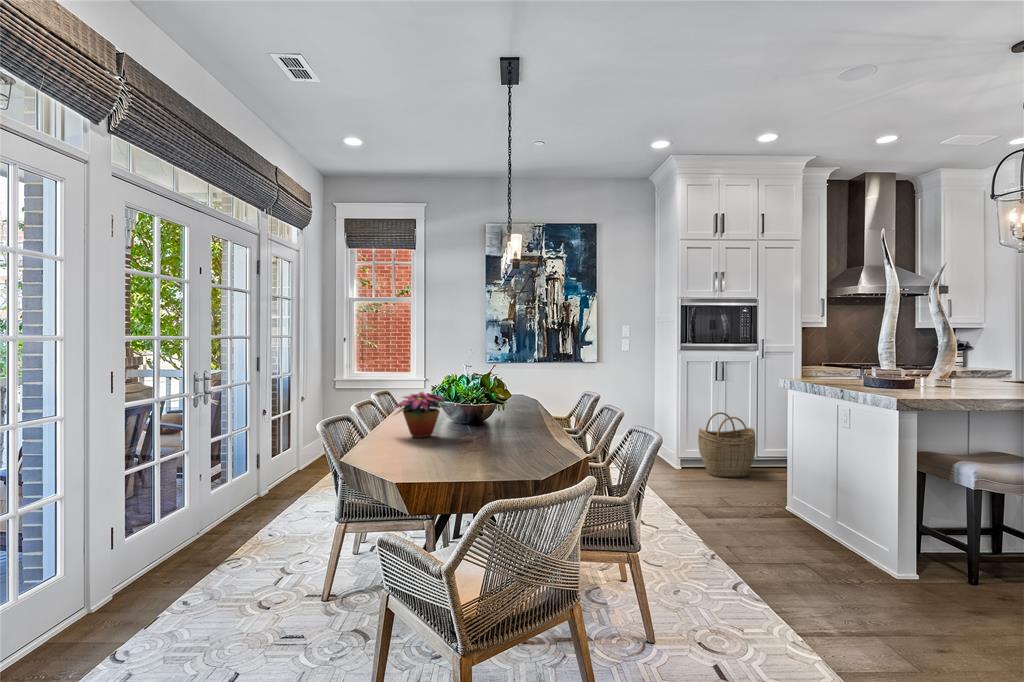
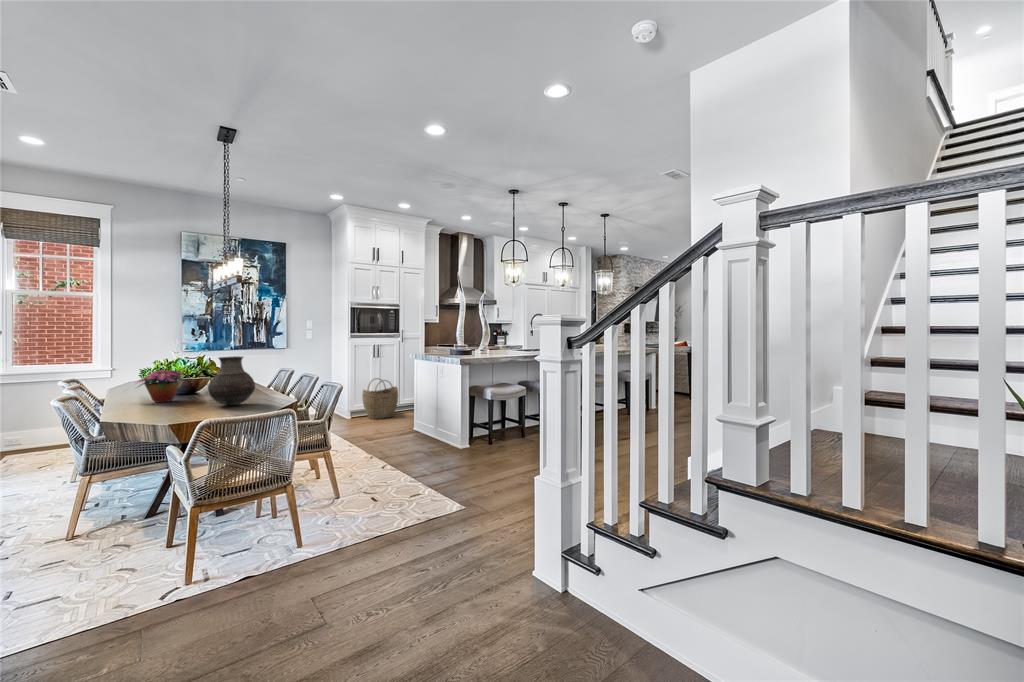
vase: none [460,378,523,456] -> present [208,356,255,405]

